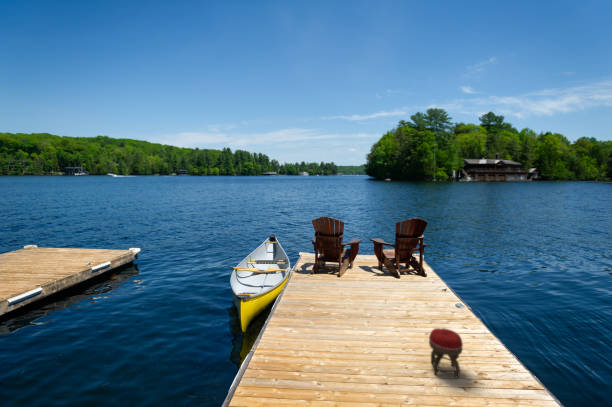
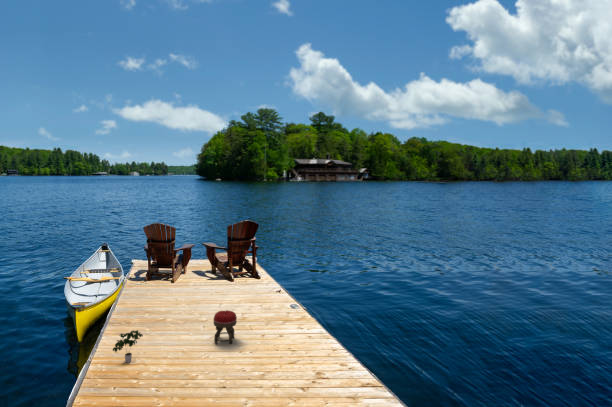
potted plant: none [317,350,350,393] -> present [113,330,143,363]

